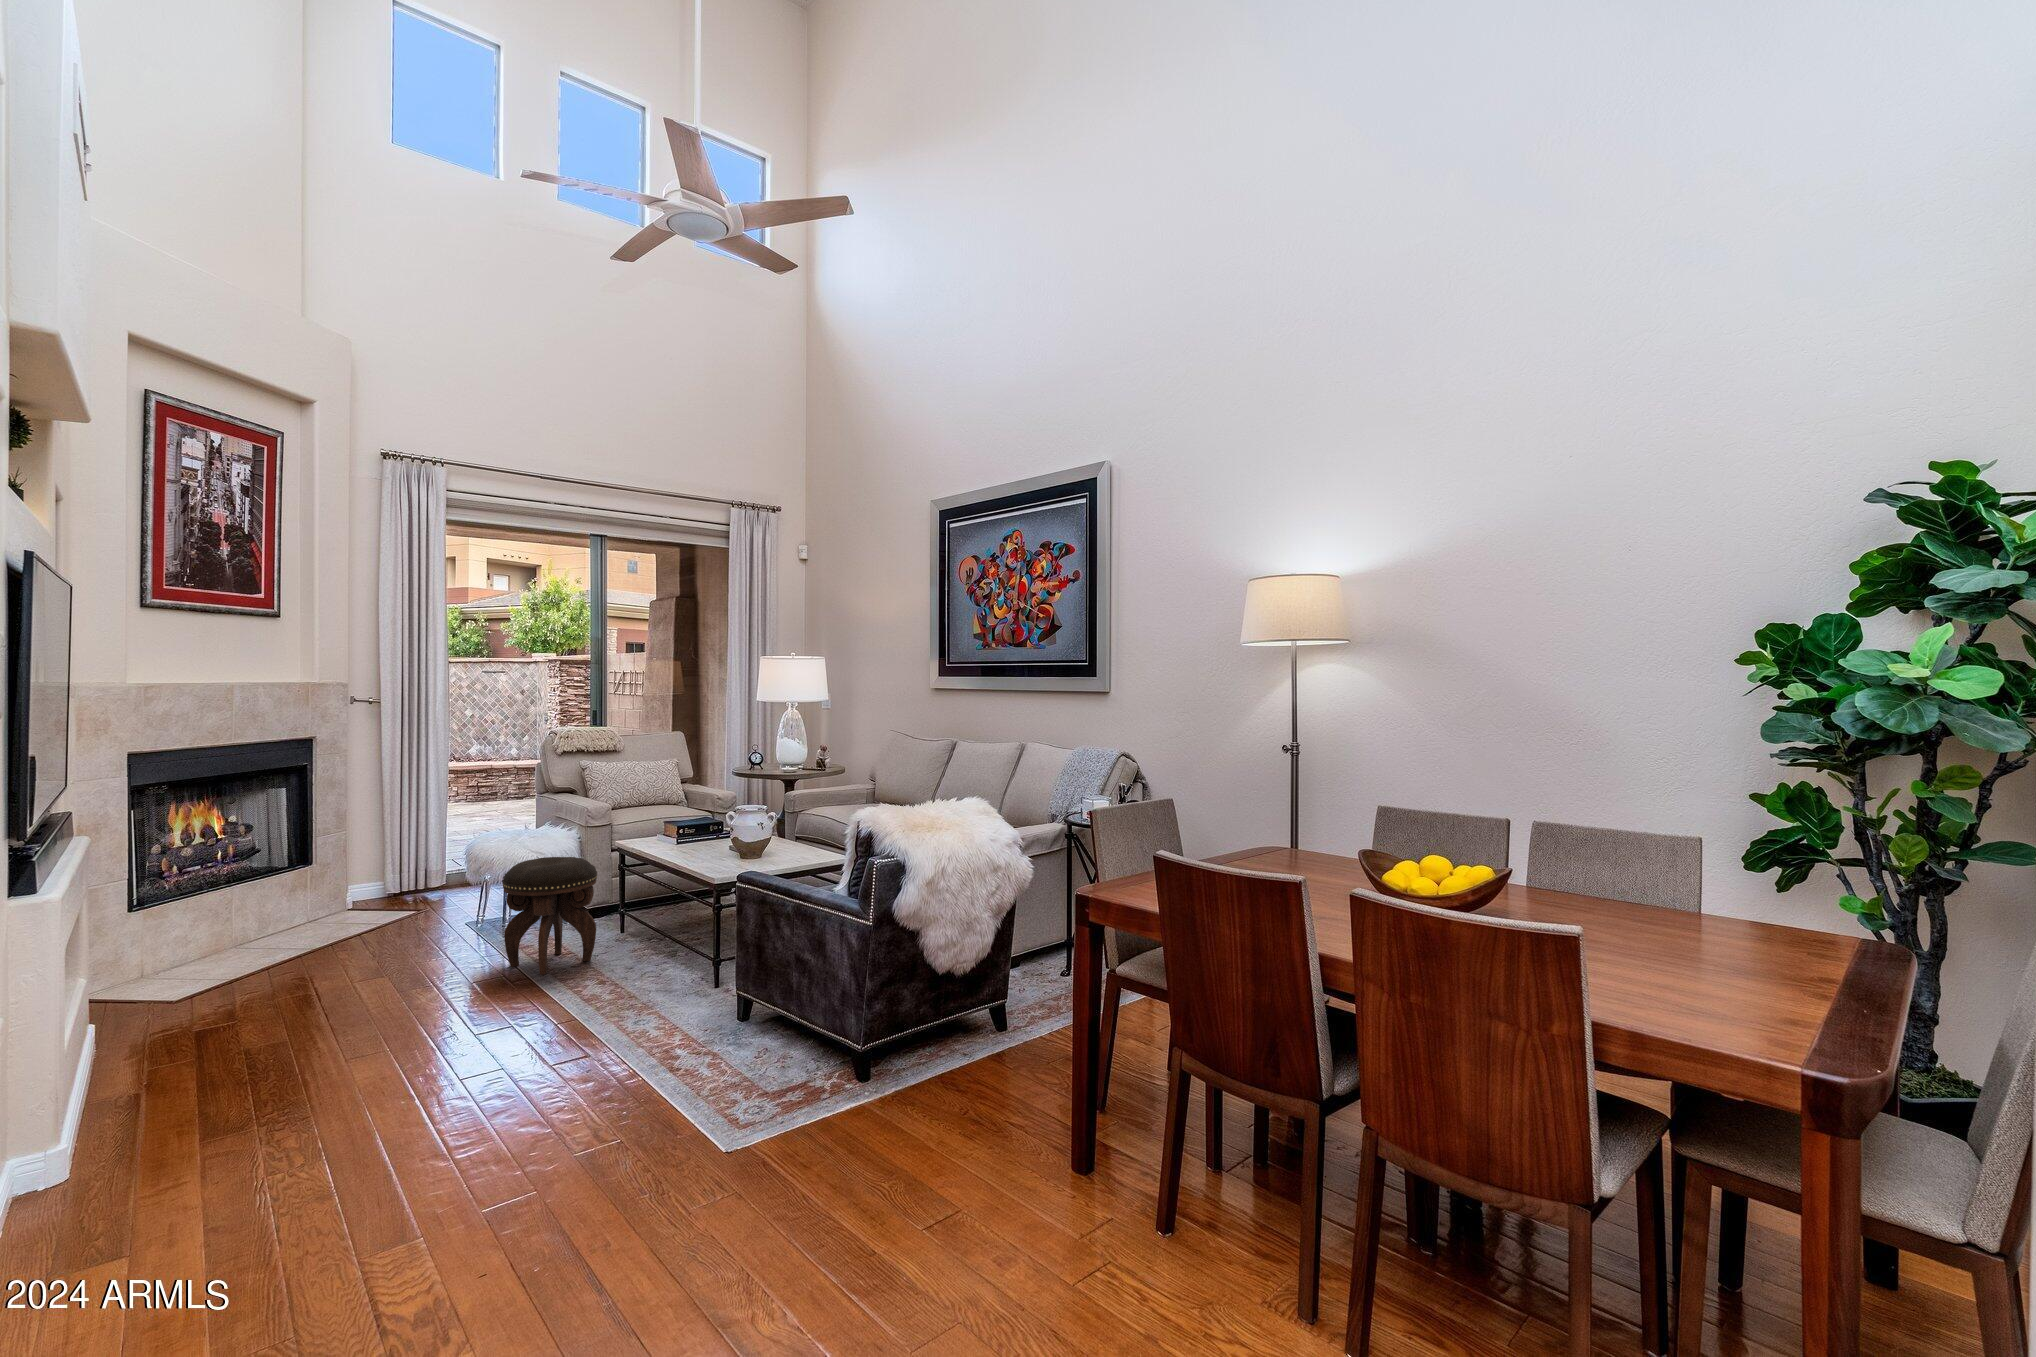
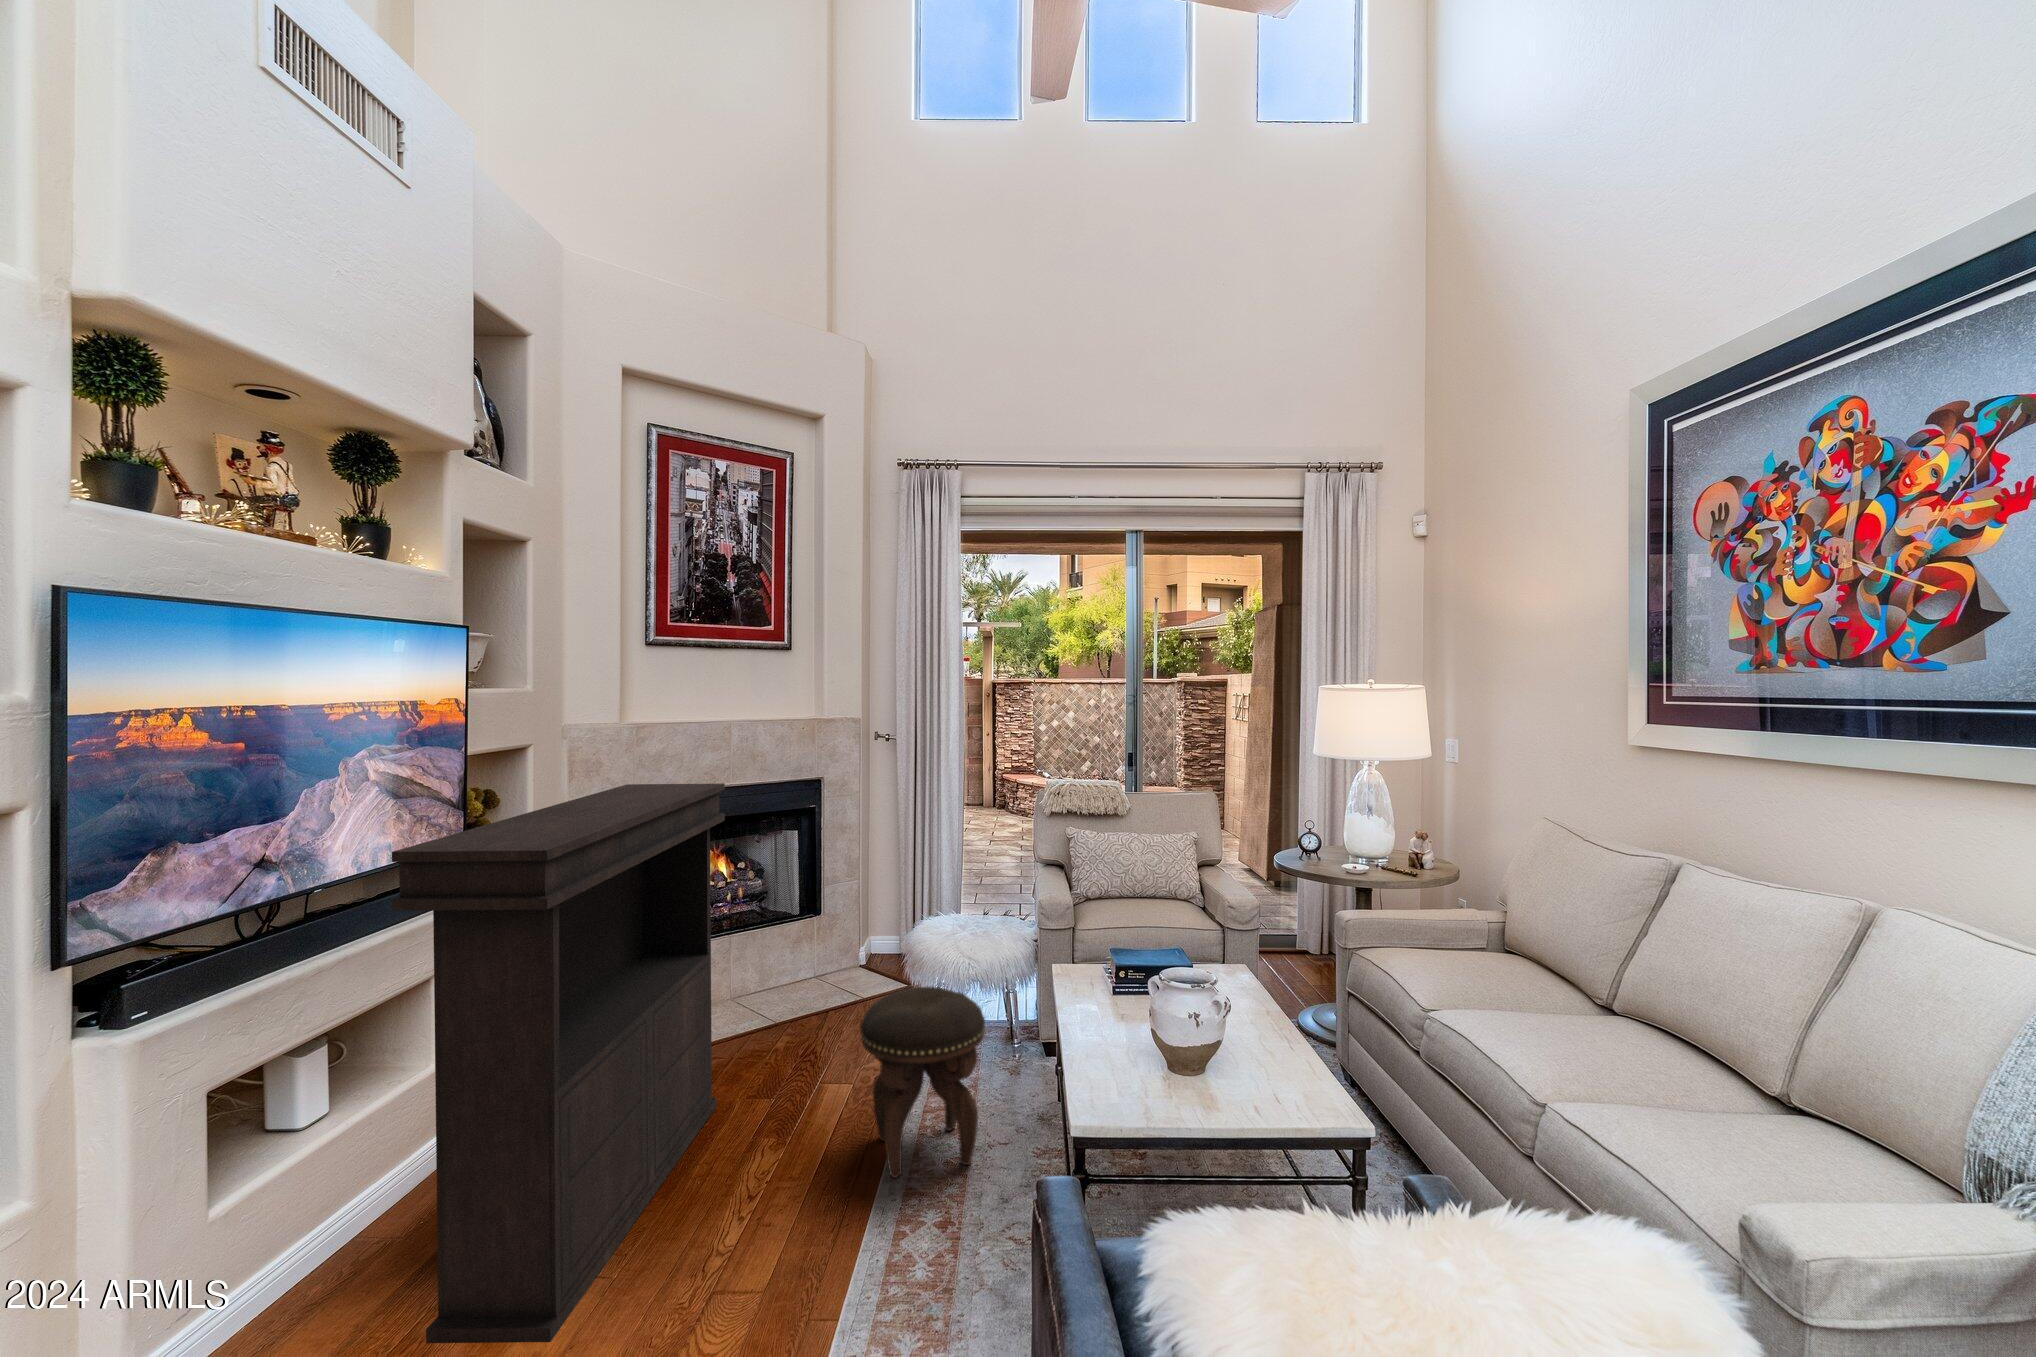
console table: none [246,724,401,1086] -> present [392,783,725,1343]

